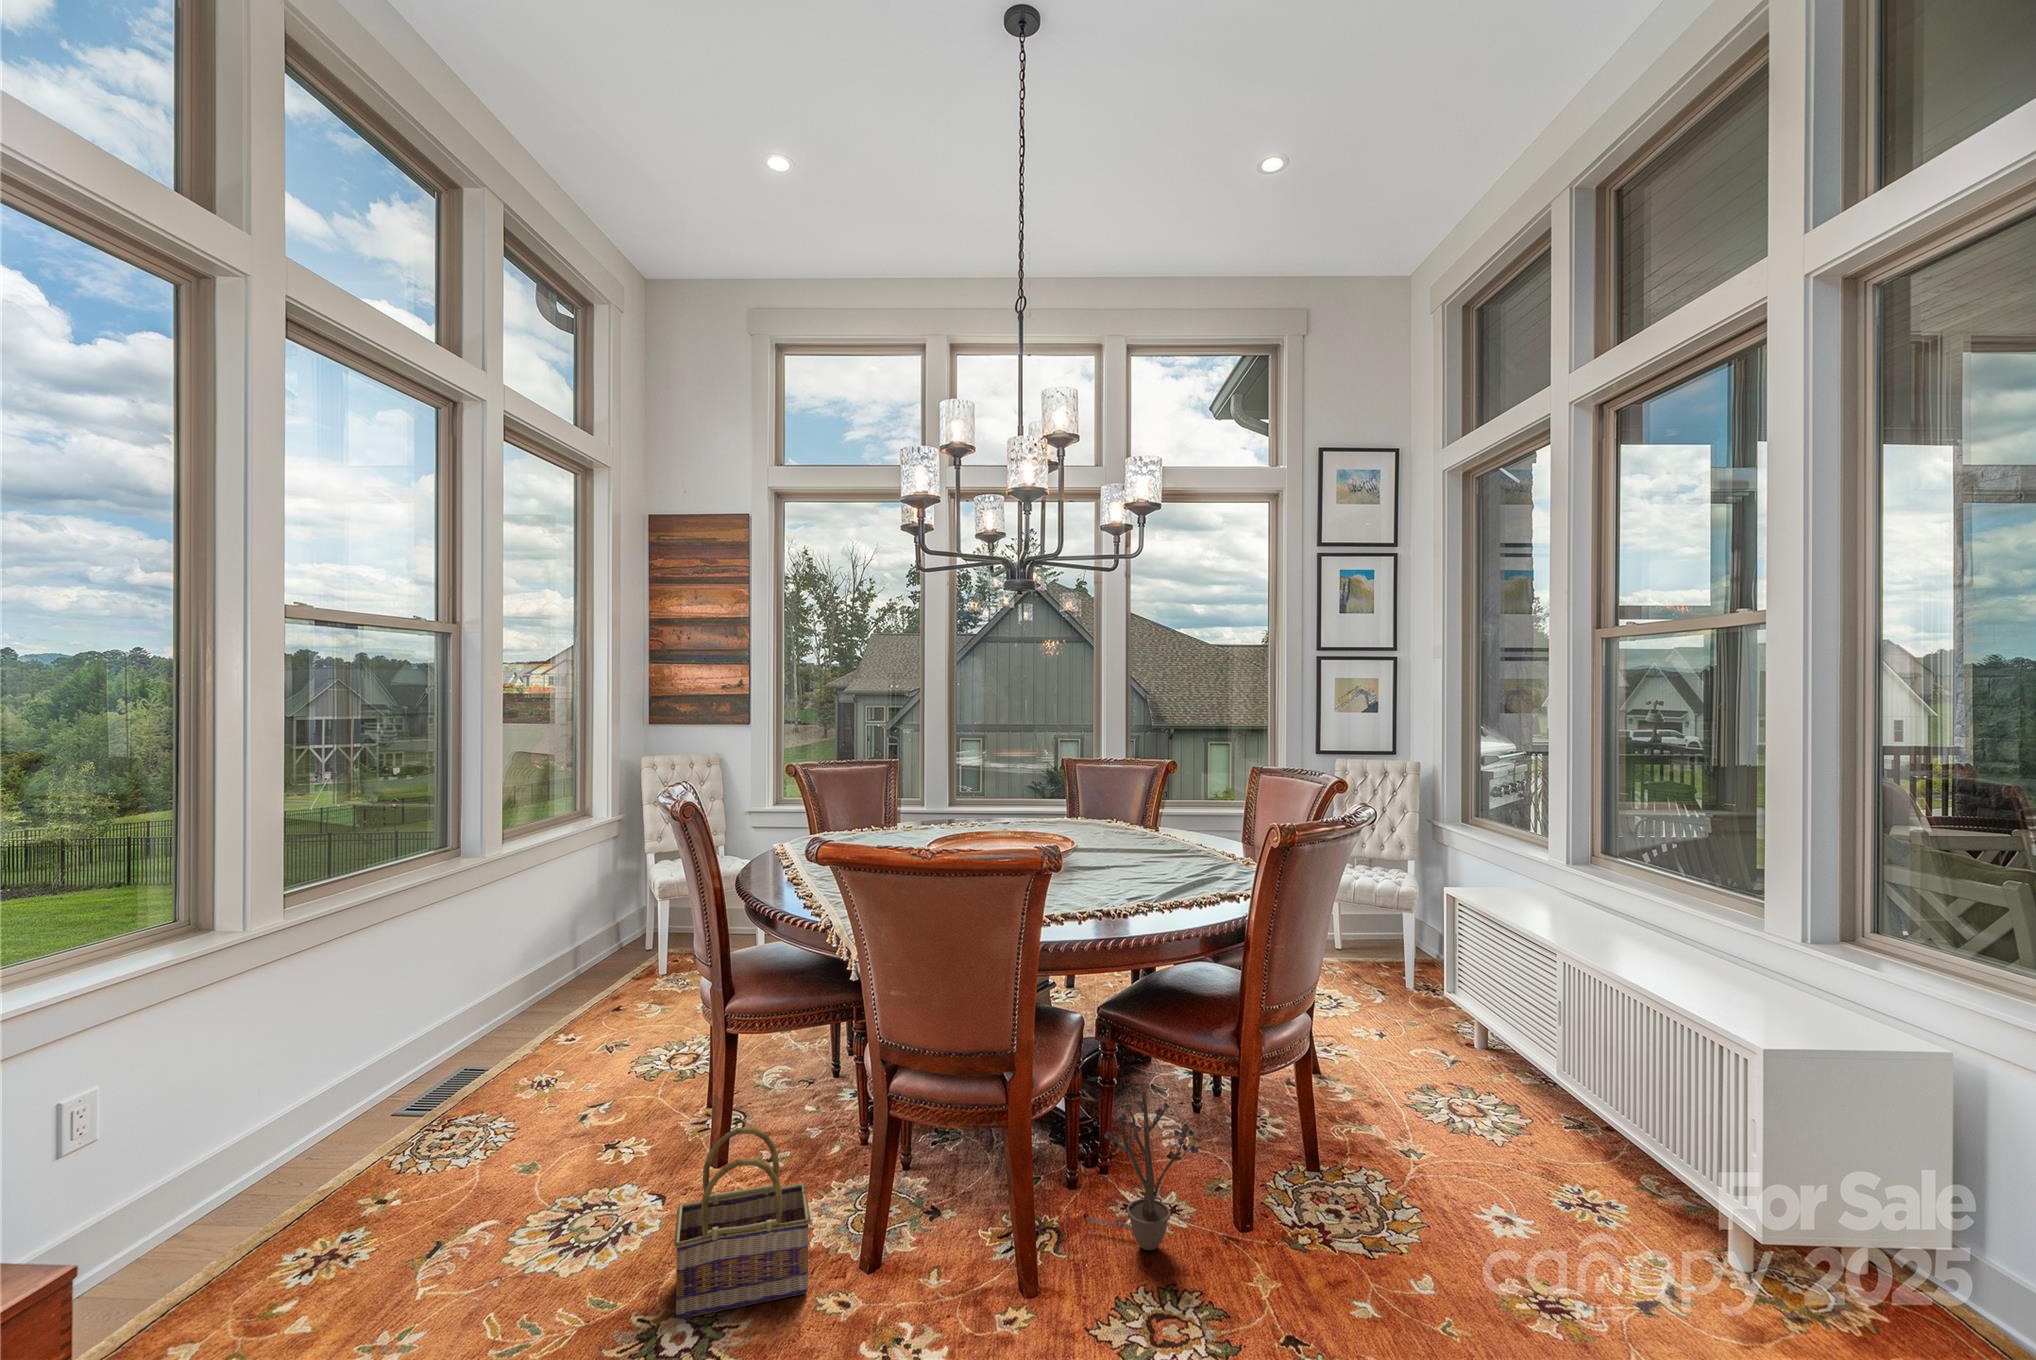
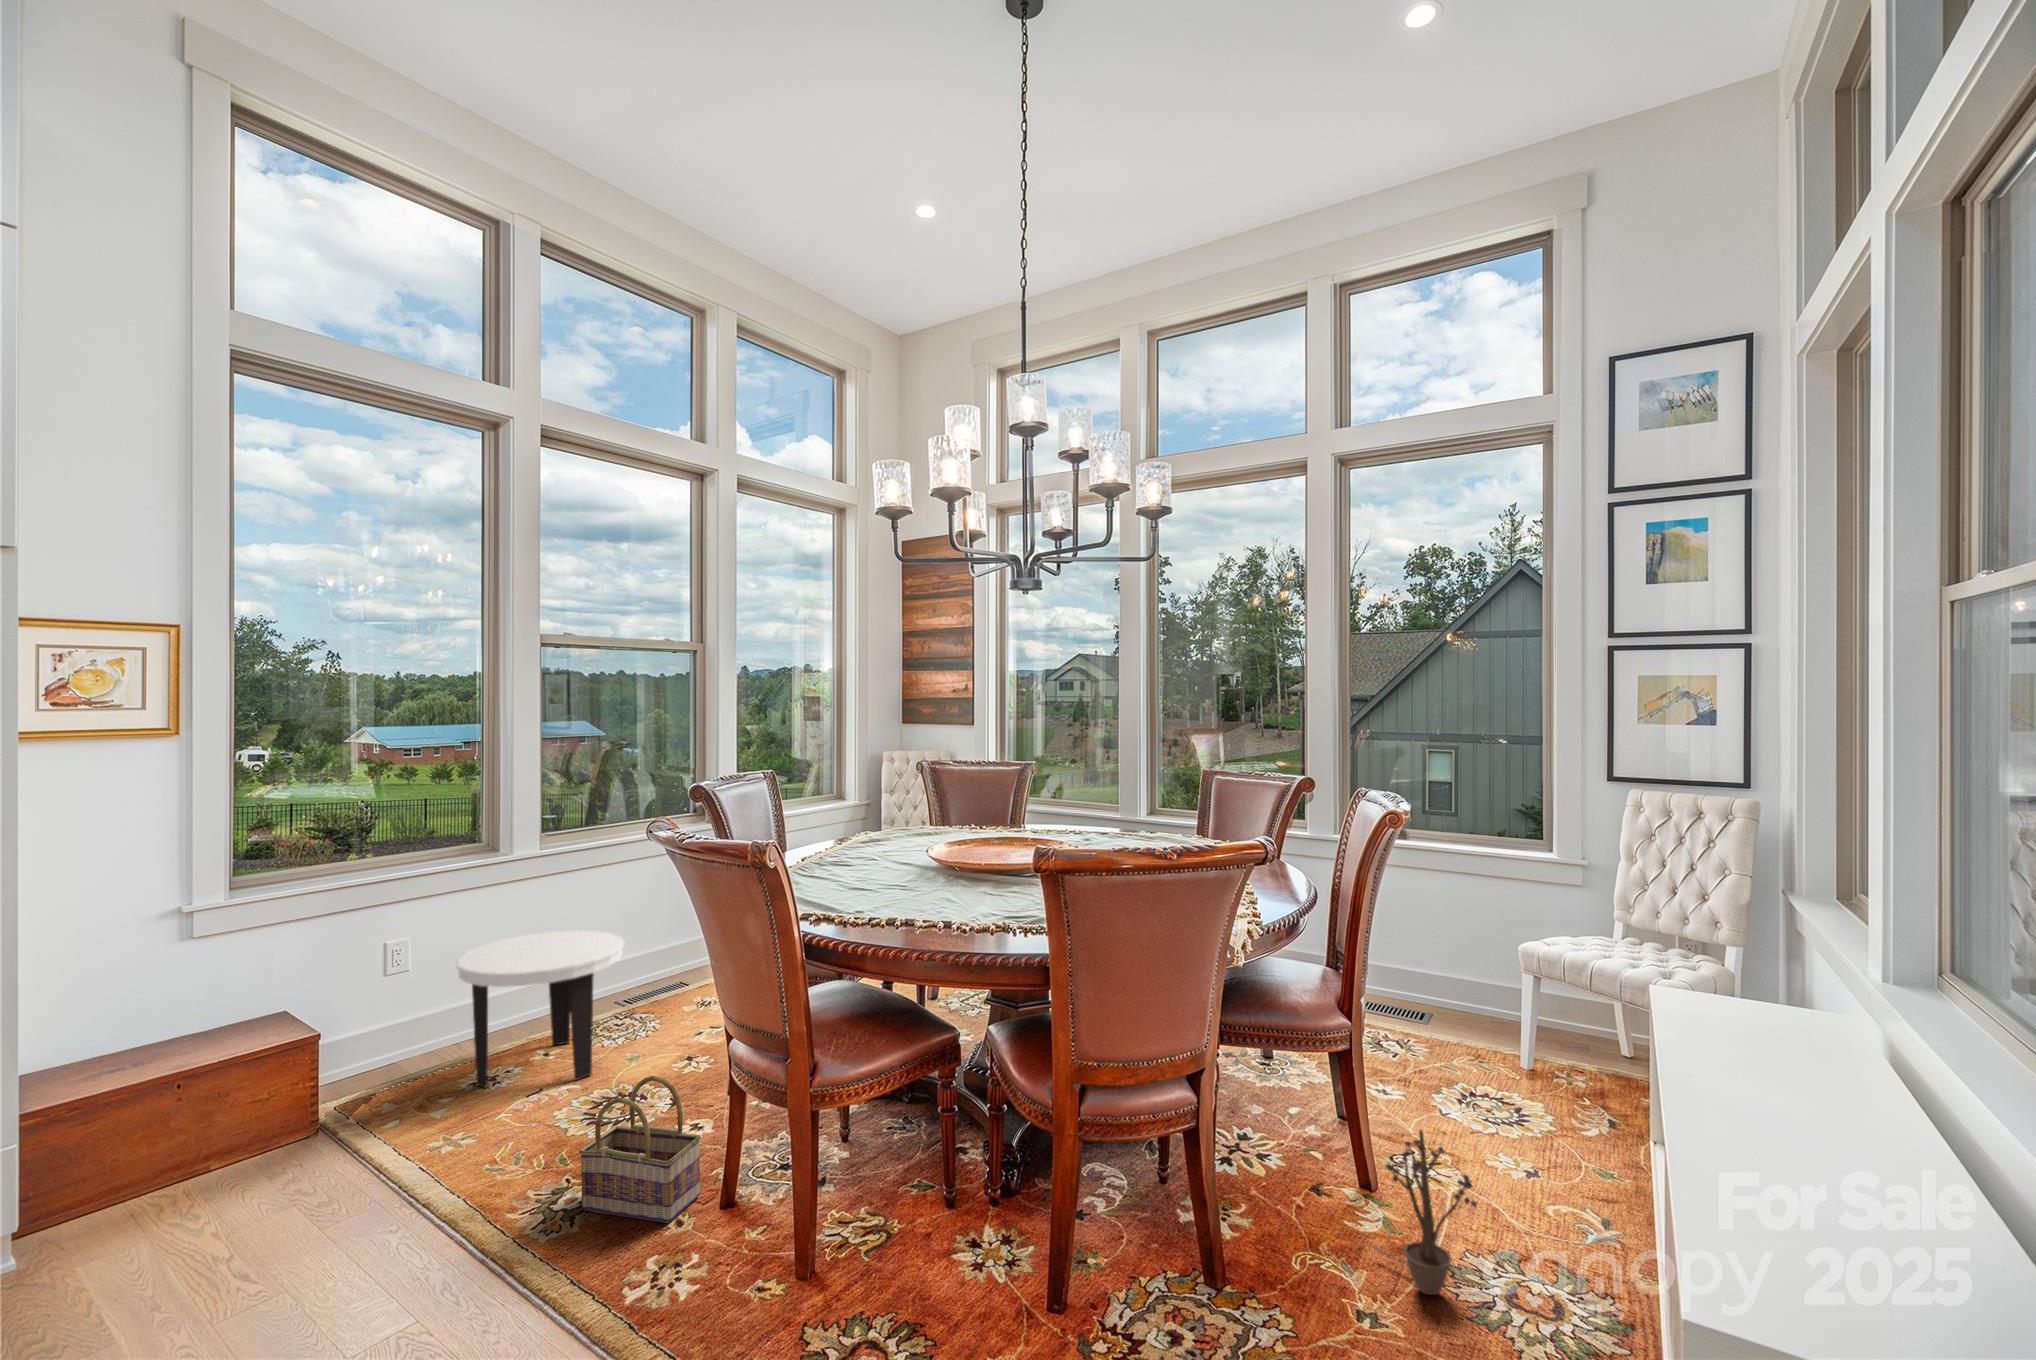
side table: none [233,988,491,1234] -> present [456,930,624,1088]
decorative plant: present [1087,1091,1198,1250] -> present [1373,1130,1477,1295]

